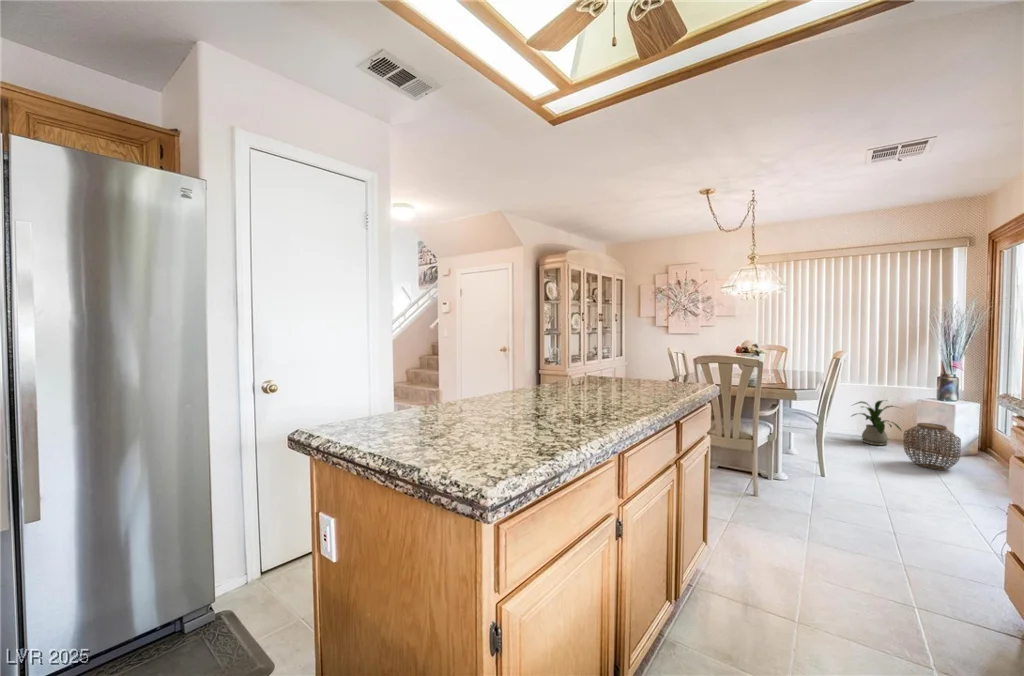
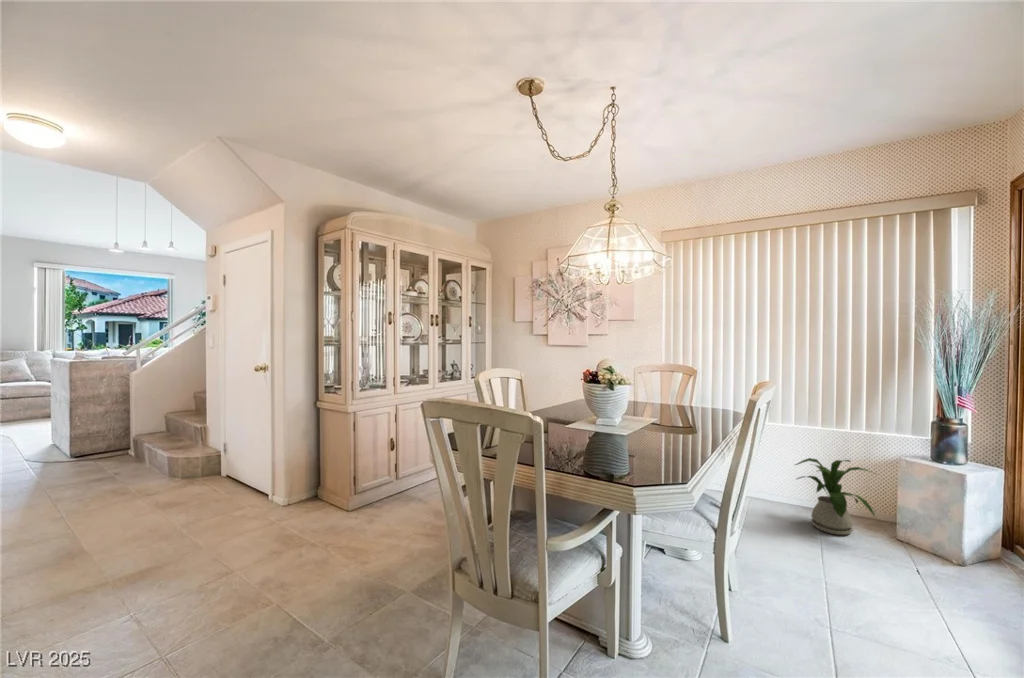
woven basket: present [904,423,961,470] -> none [879,514,986,615]

